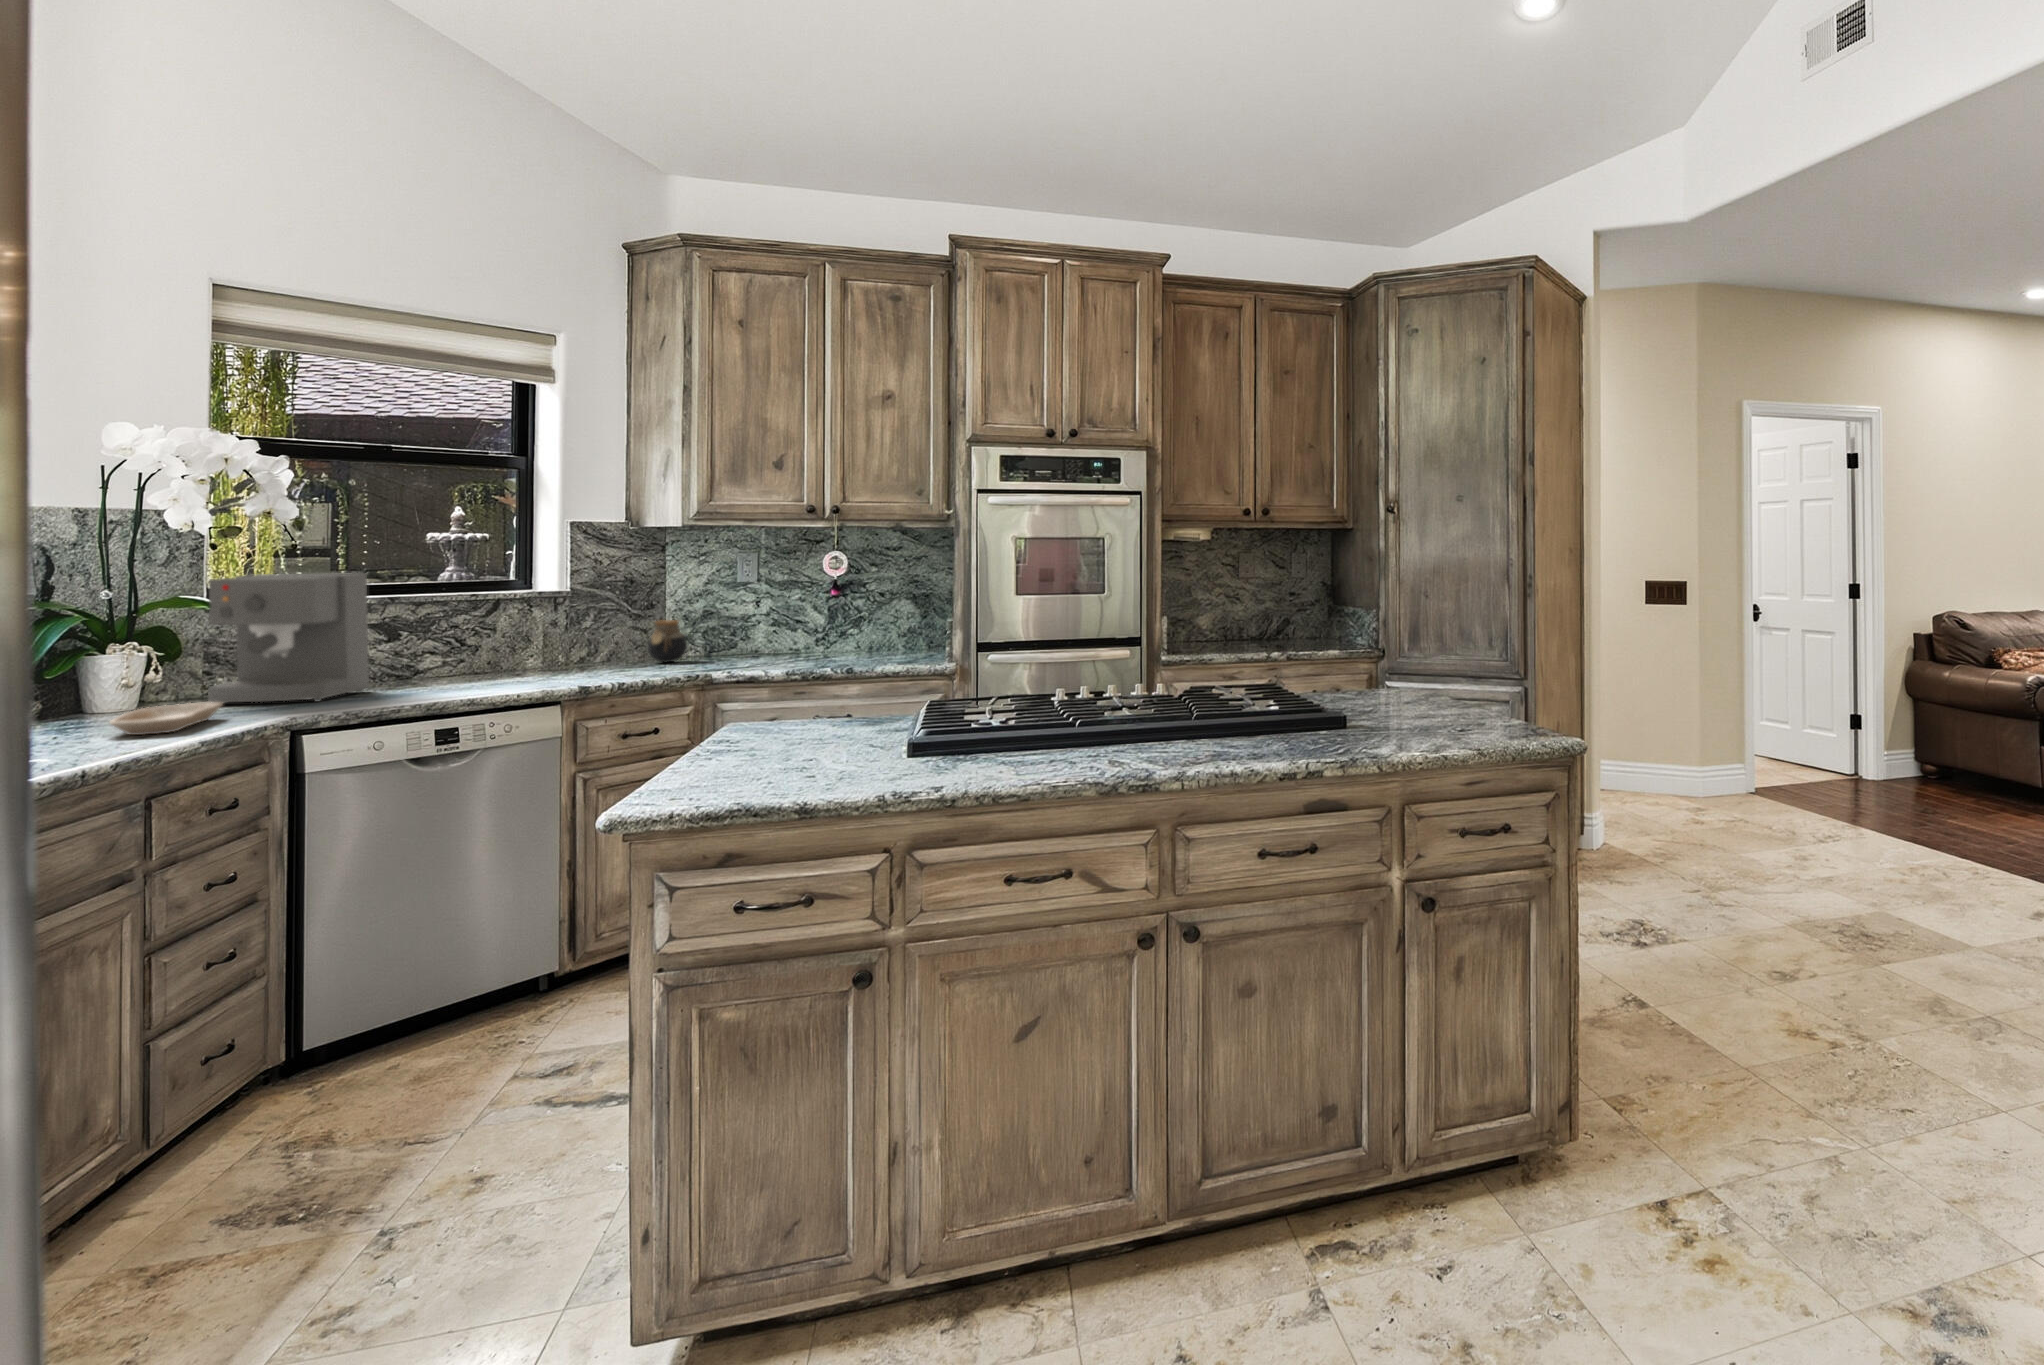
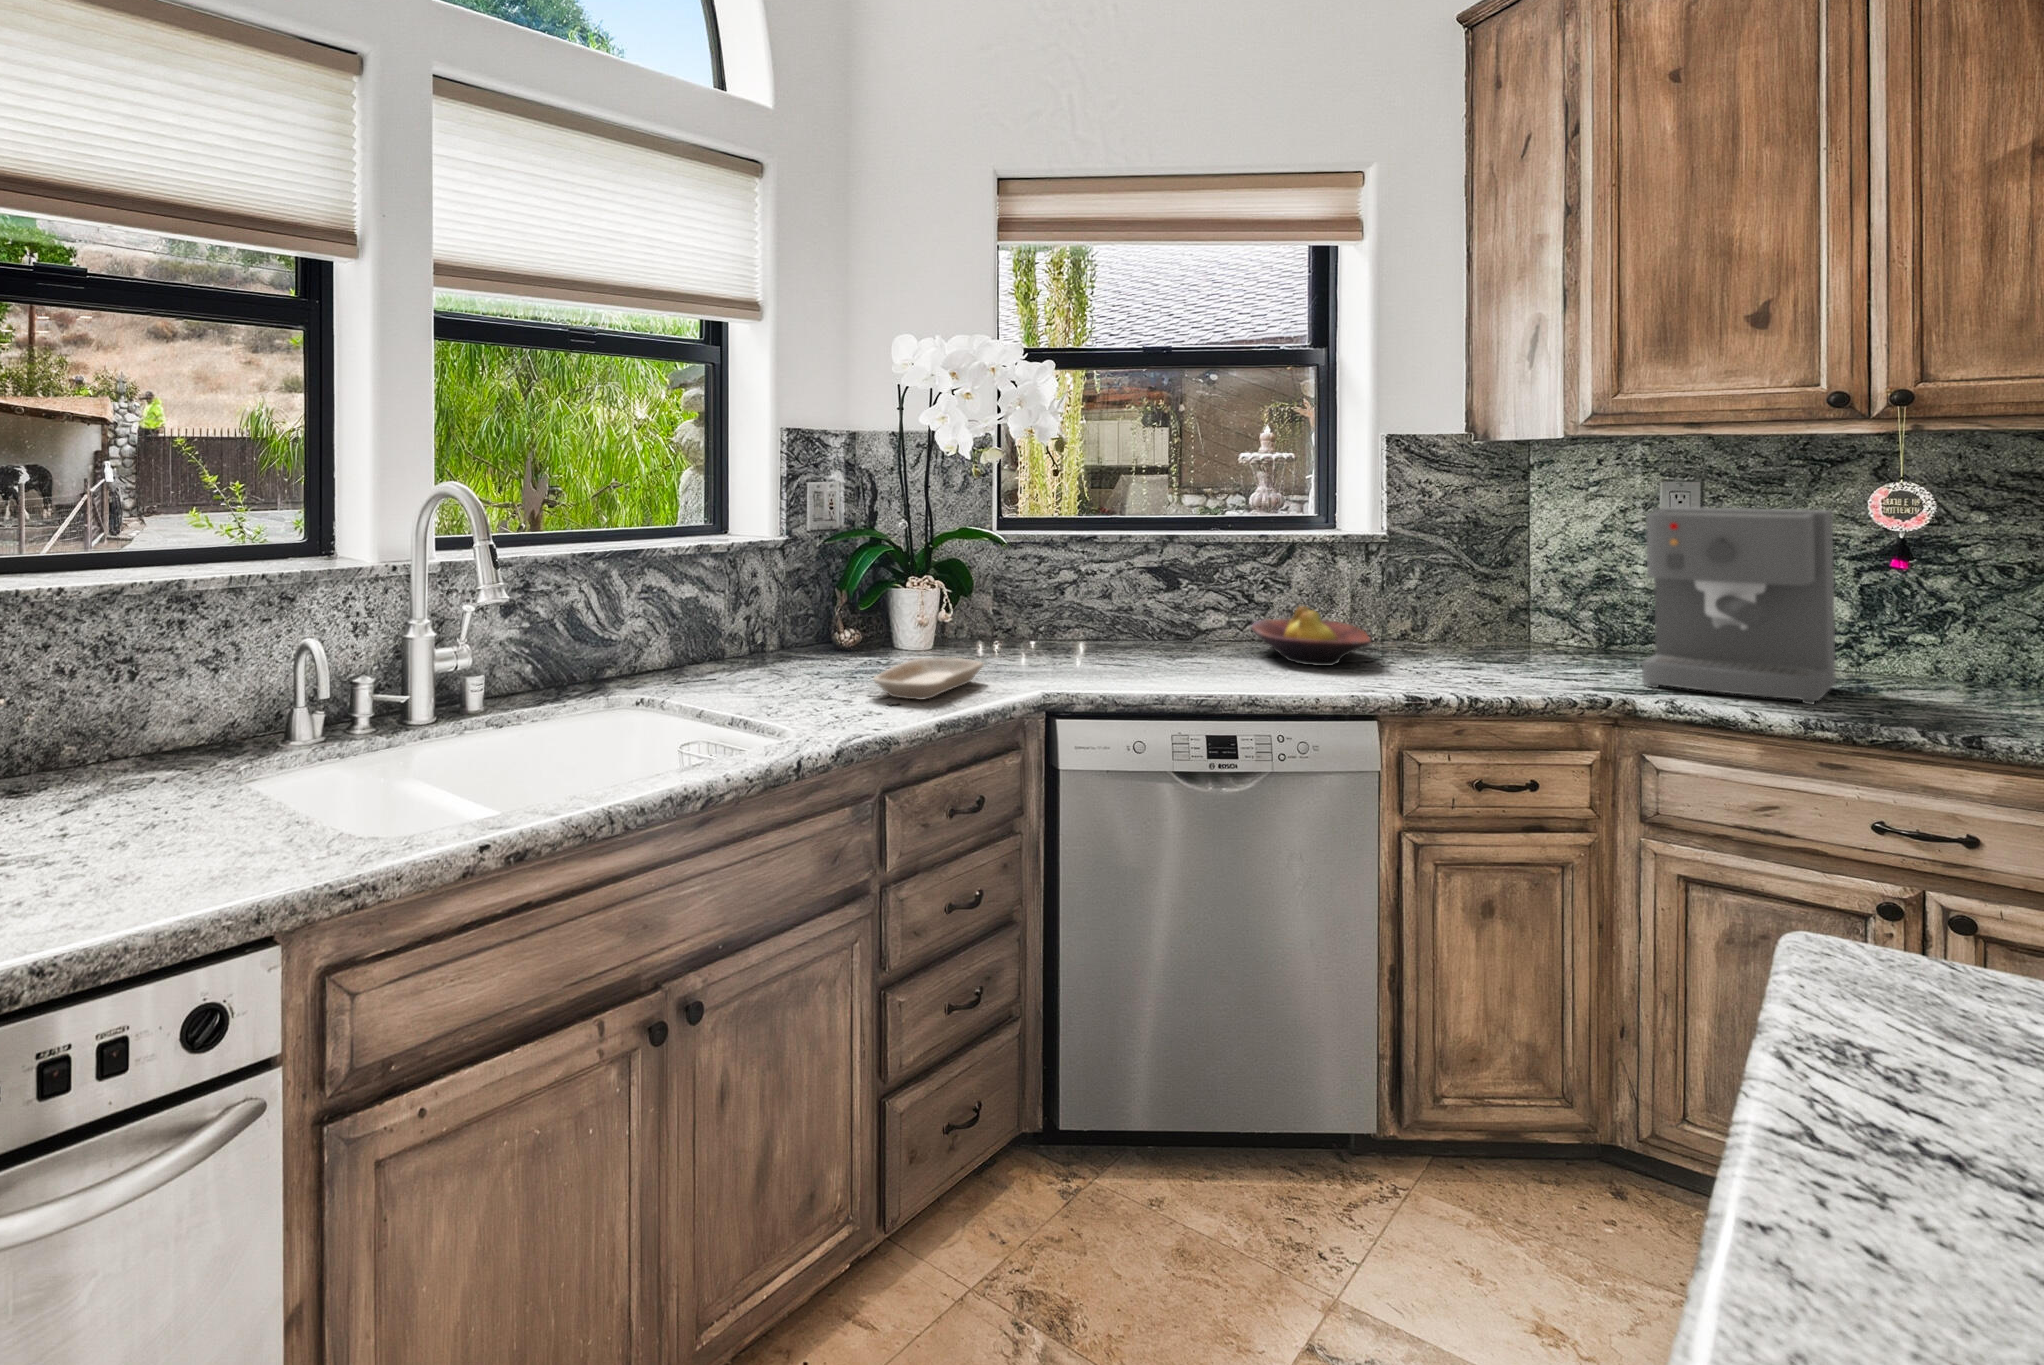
coffee maker: present [208,573,369,703] -> present [1642,507,1836,704]
jar: present [647,620,687,662] -> none [1505,588,1573,657]
fruit bowl: none [463,643,557,681] -> present [1251,606,1371,666]

